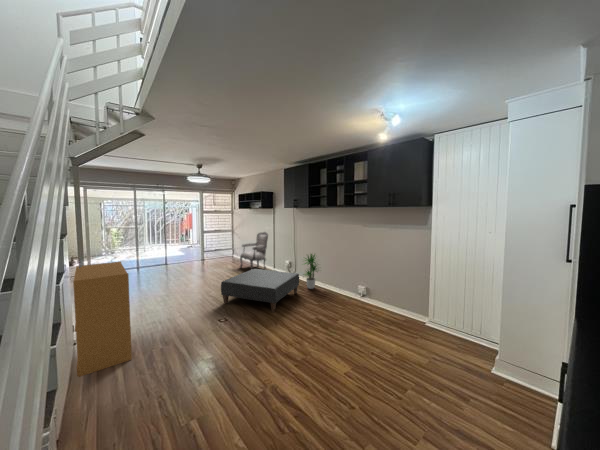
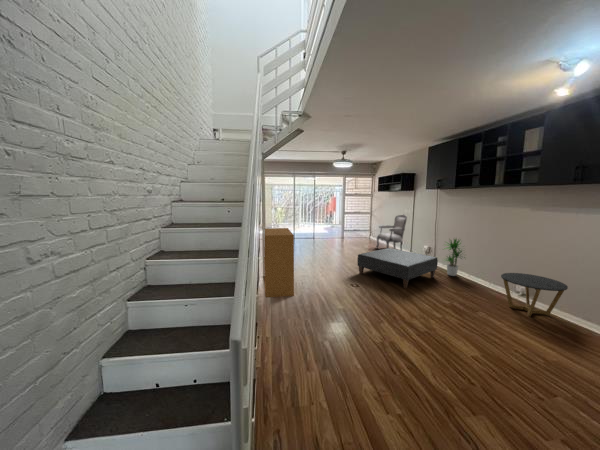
side table: none [350,280,392,318] -> present [501,273,568,317]

